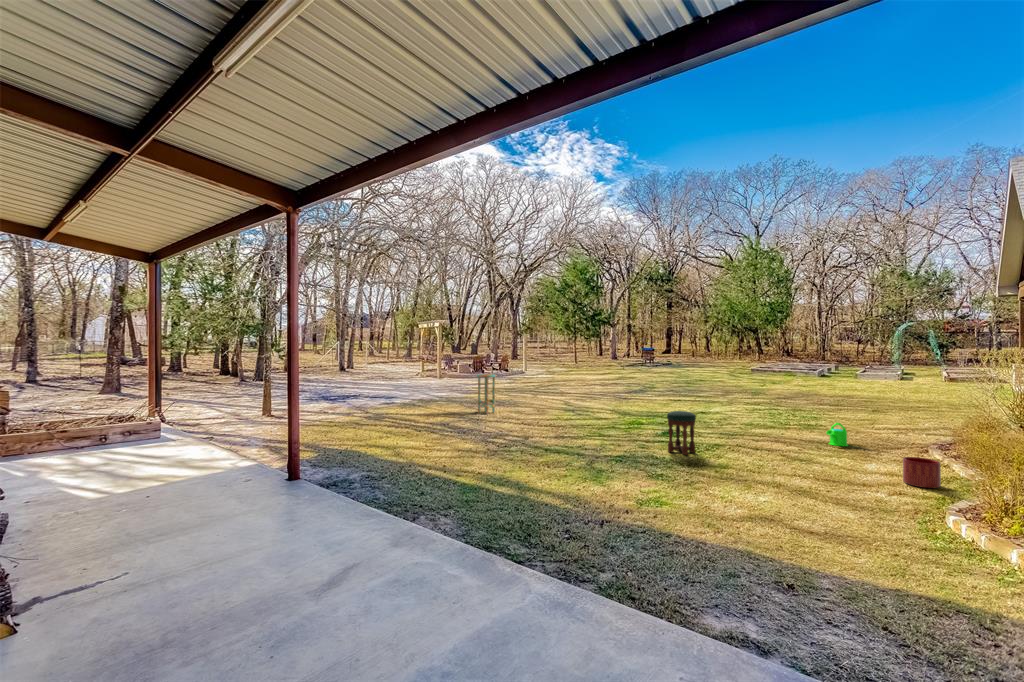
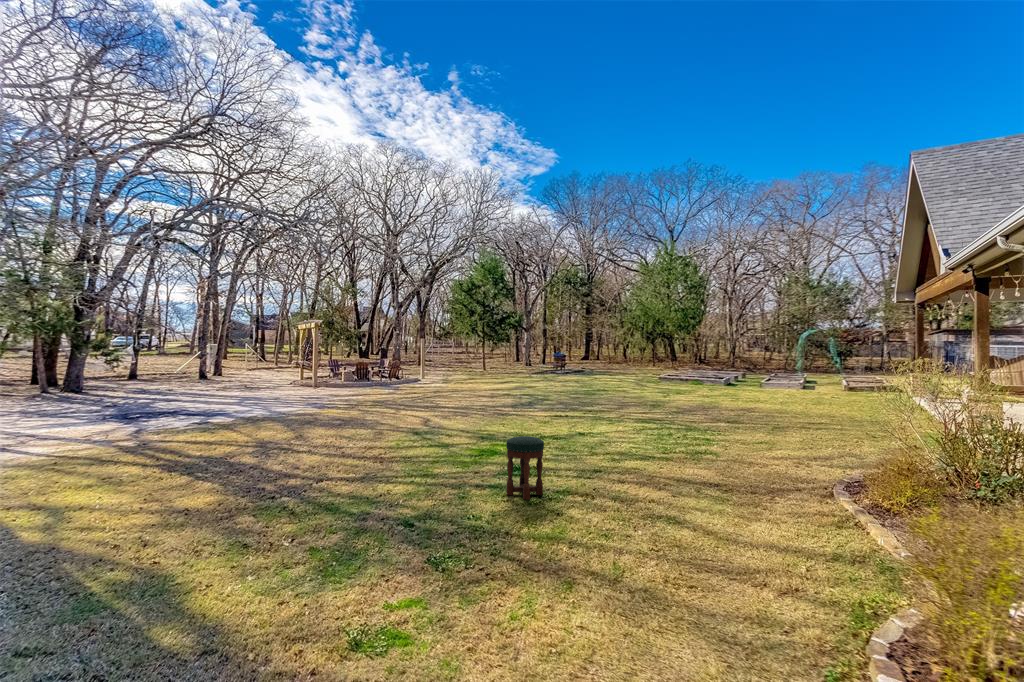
side table: present [477,374,497,414] -> none [301,384,329,436]
watering can: present [826,423,848,446] -> none [712,448,739,479]
planter: present [903,457,941,488] -> none [800,507,849,557]

